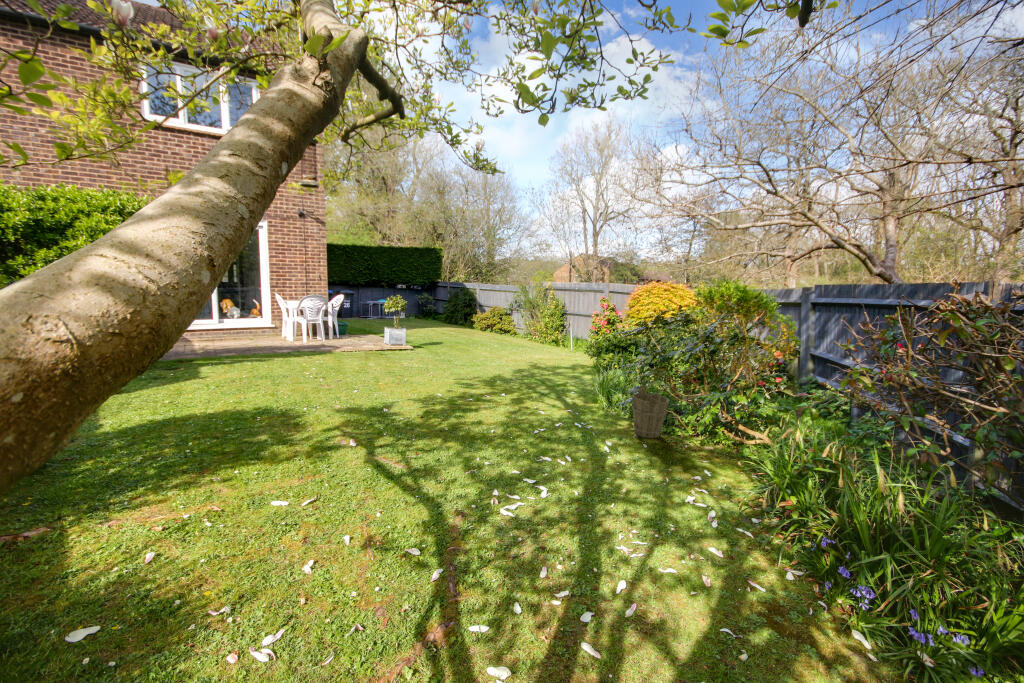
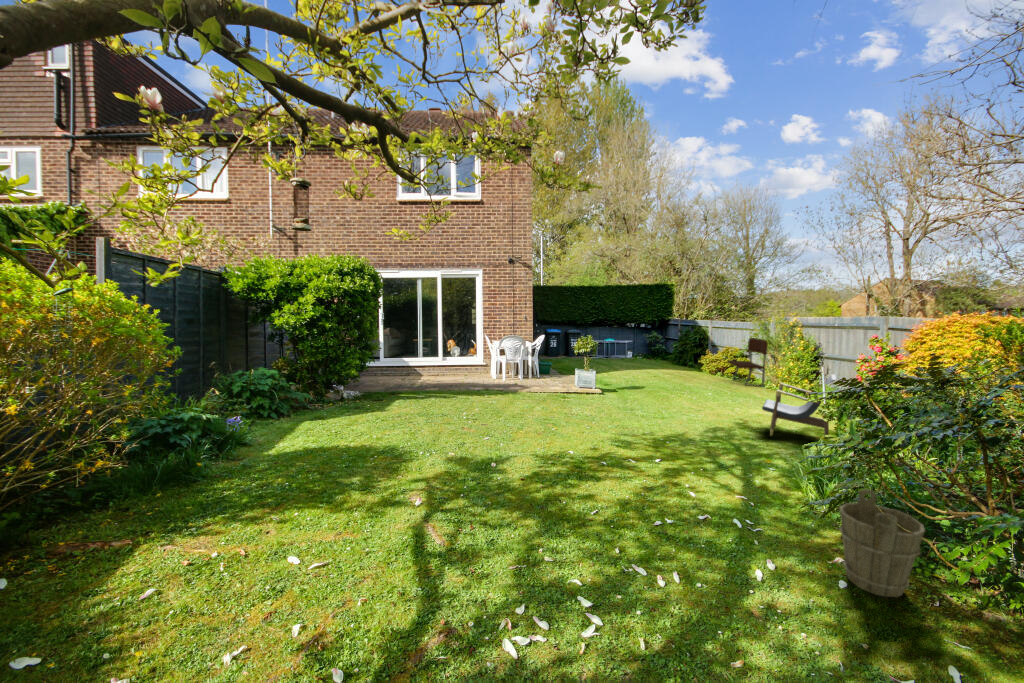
bench: none [497,299,530,339] -> present [727,338,768,387]
lounge chair: none [549,325,598,373] -> present [762,374,838,436]

